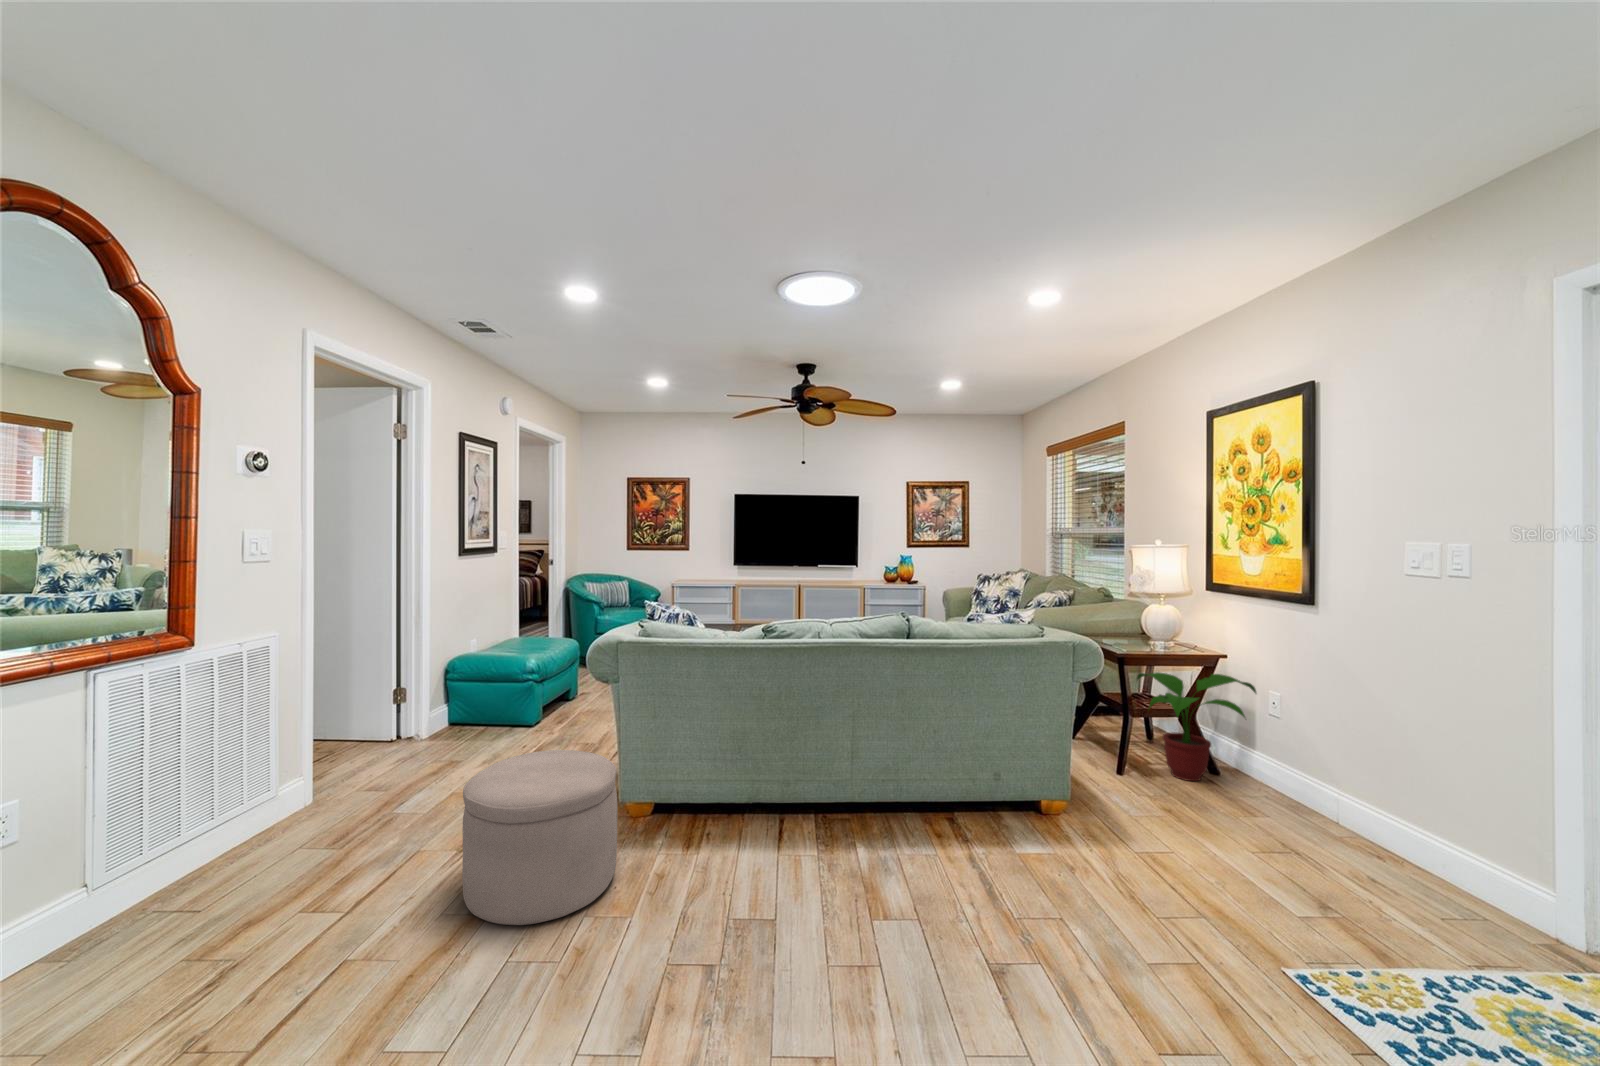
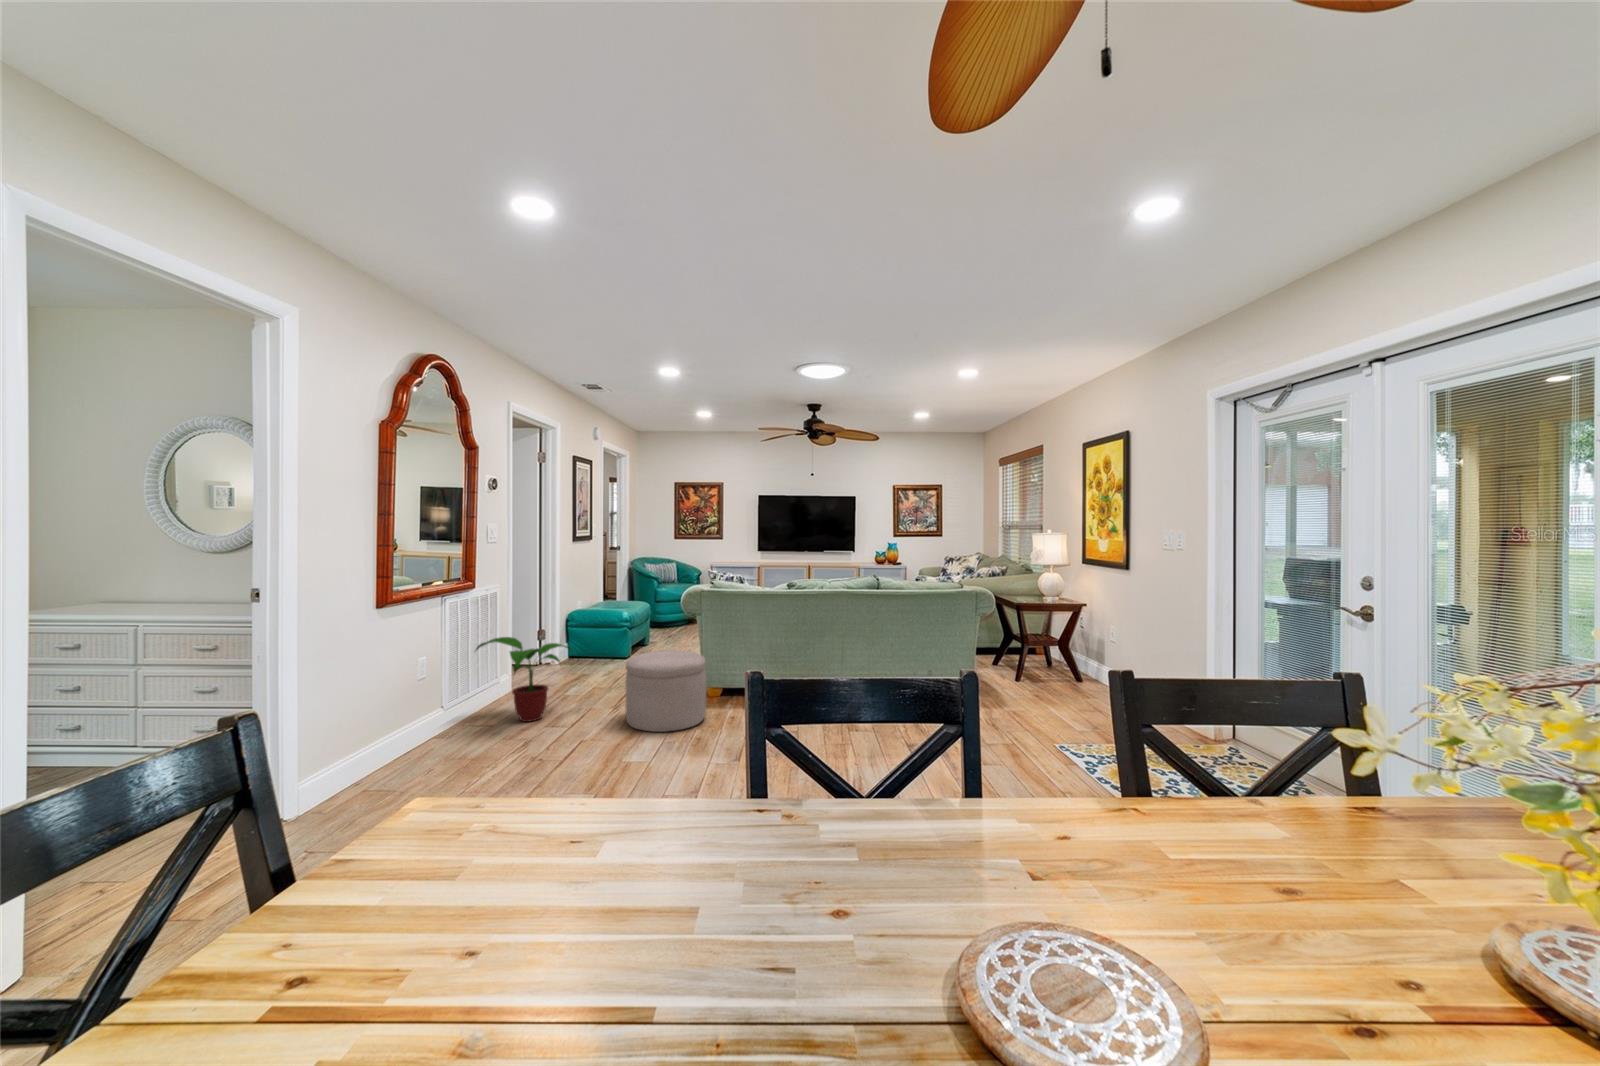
potted plant: present [1137,672,1256,781] -> present [476,637,572,722]

